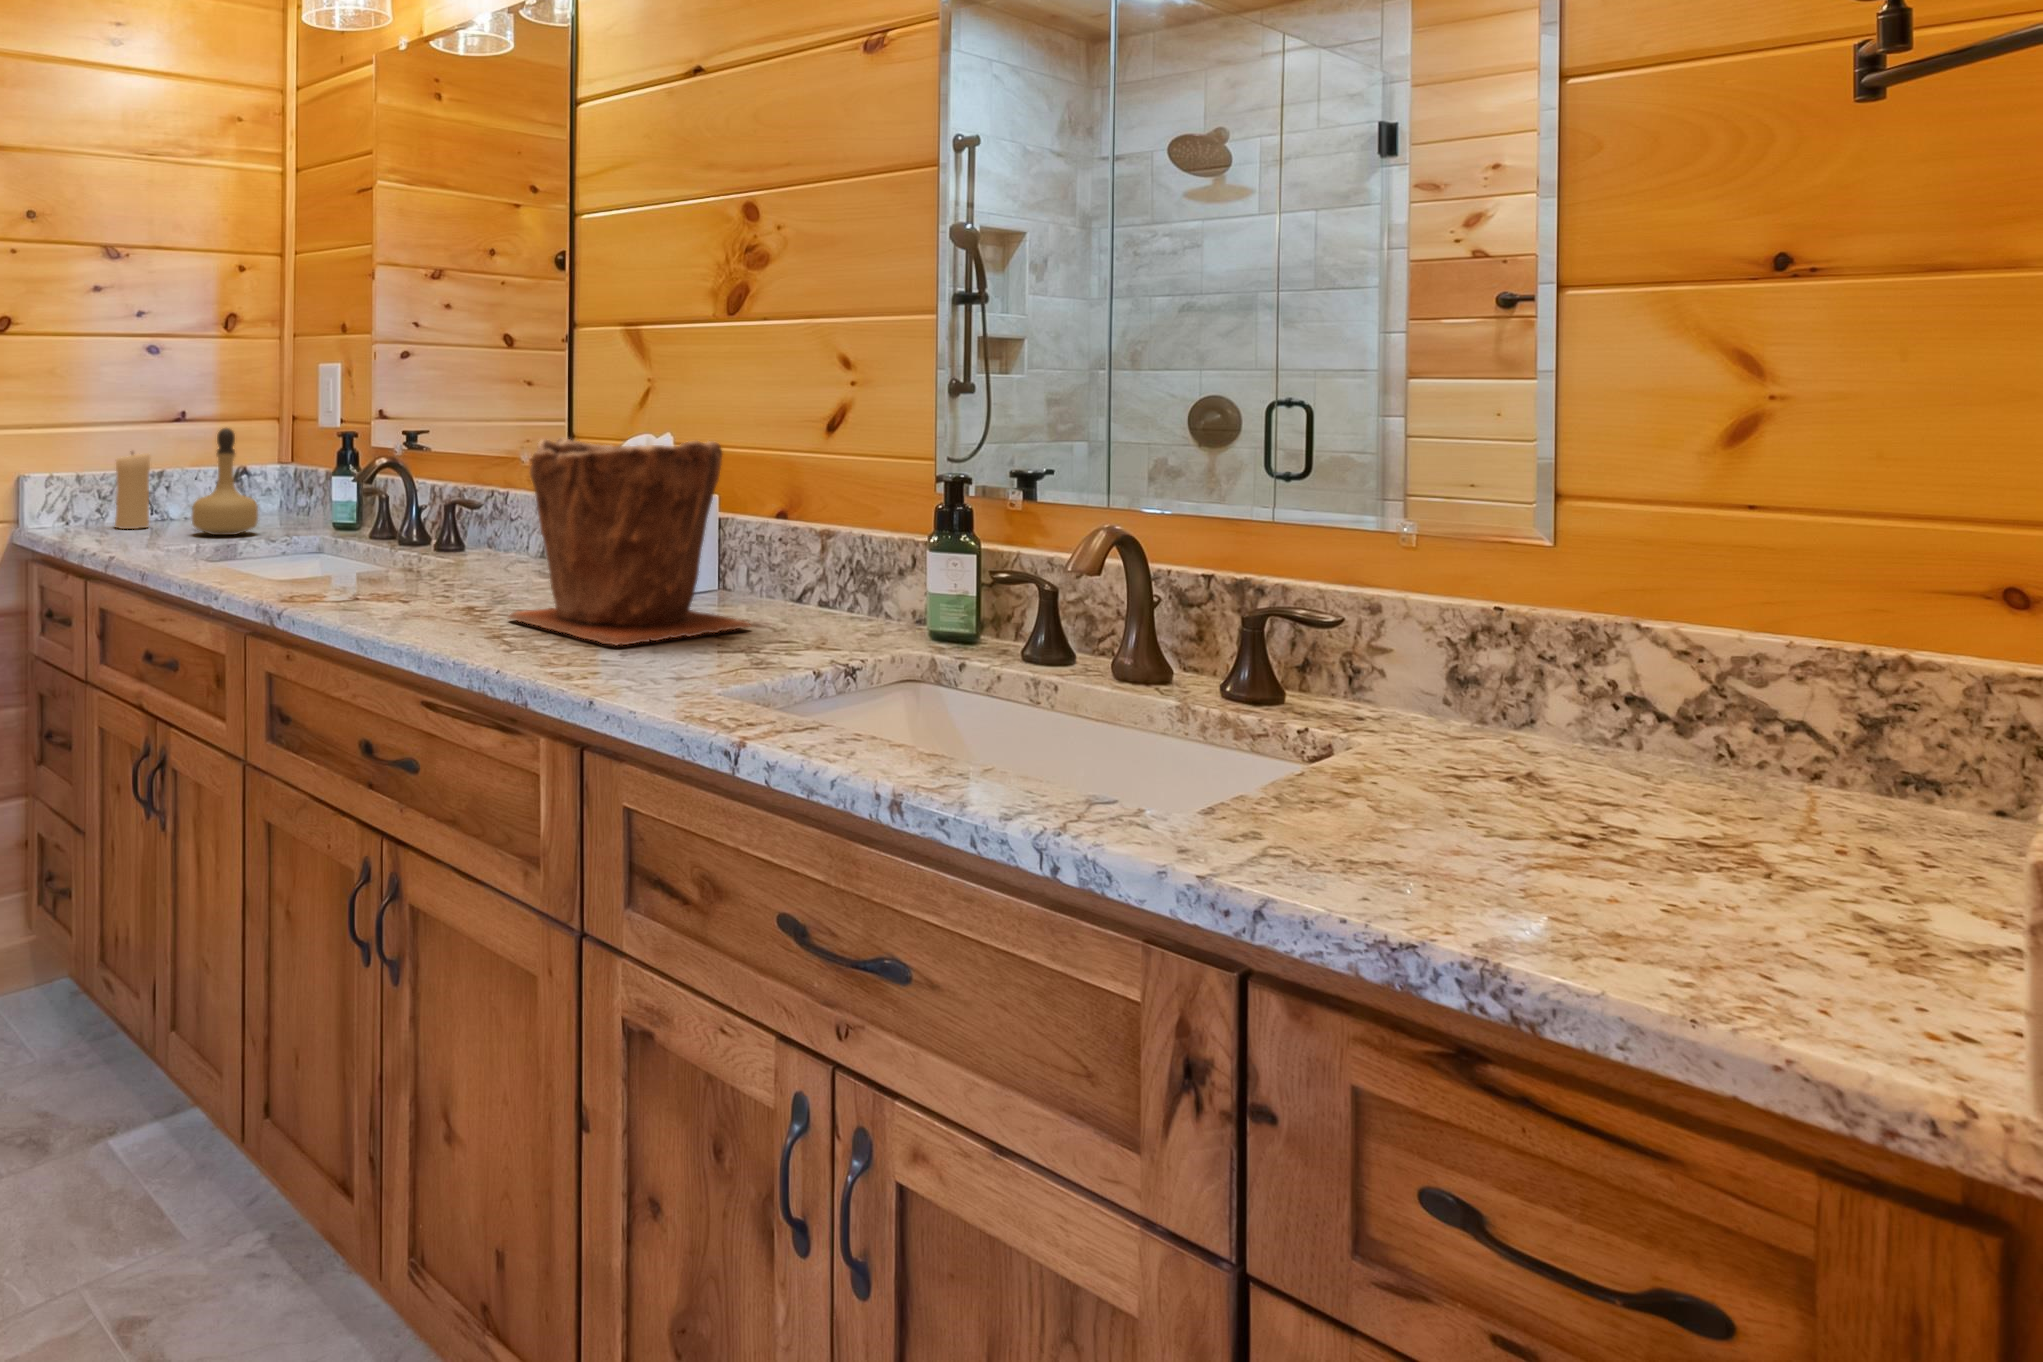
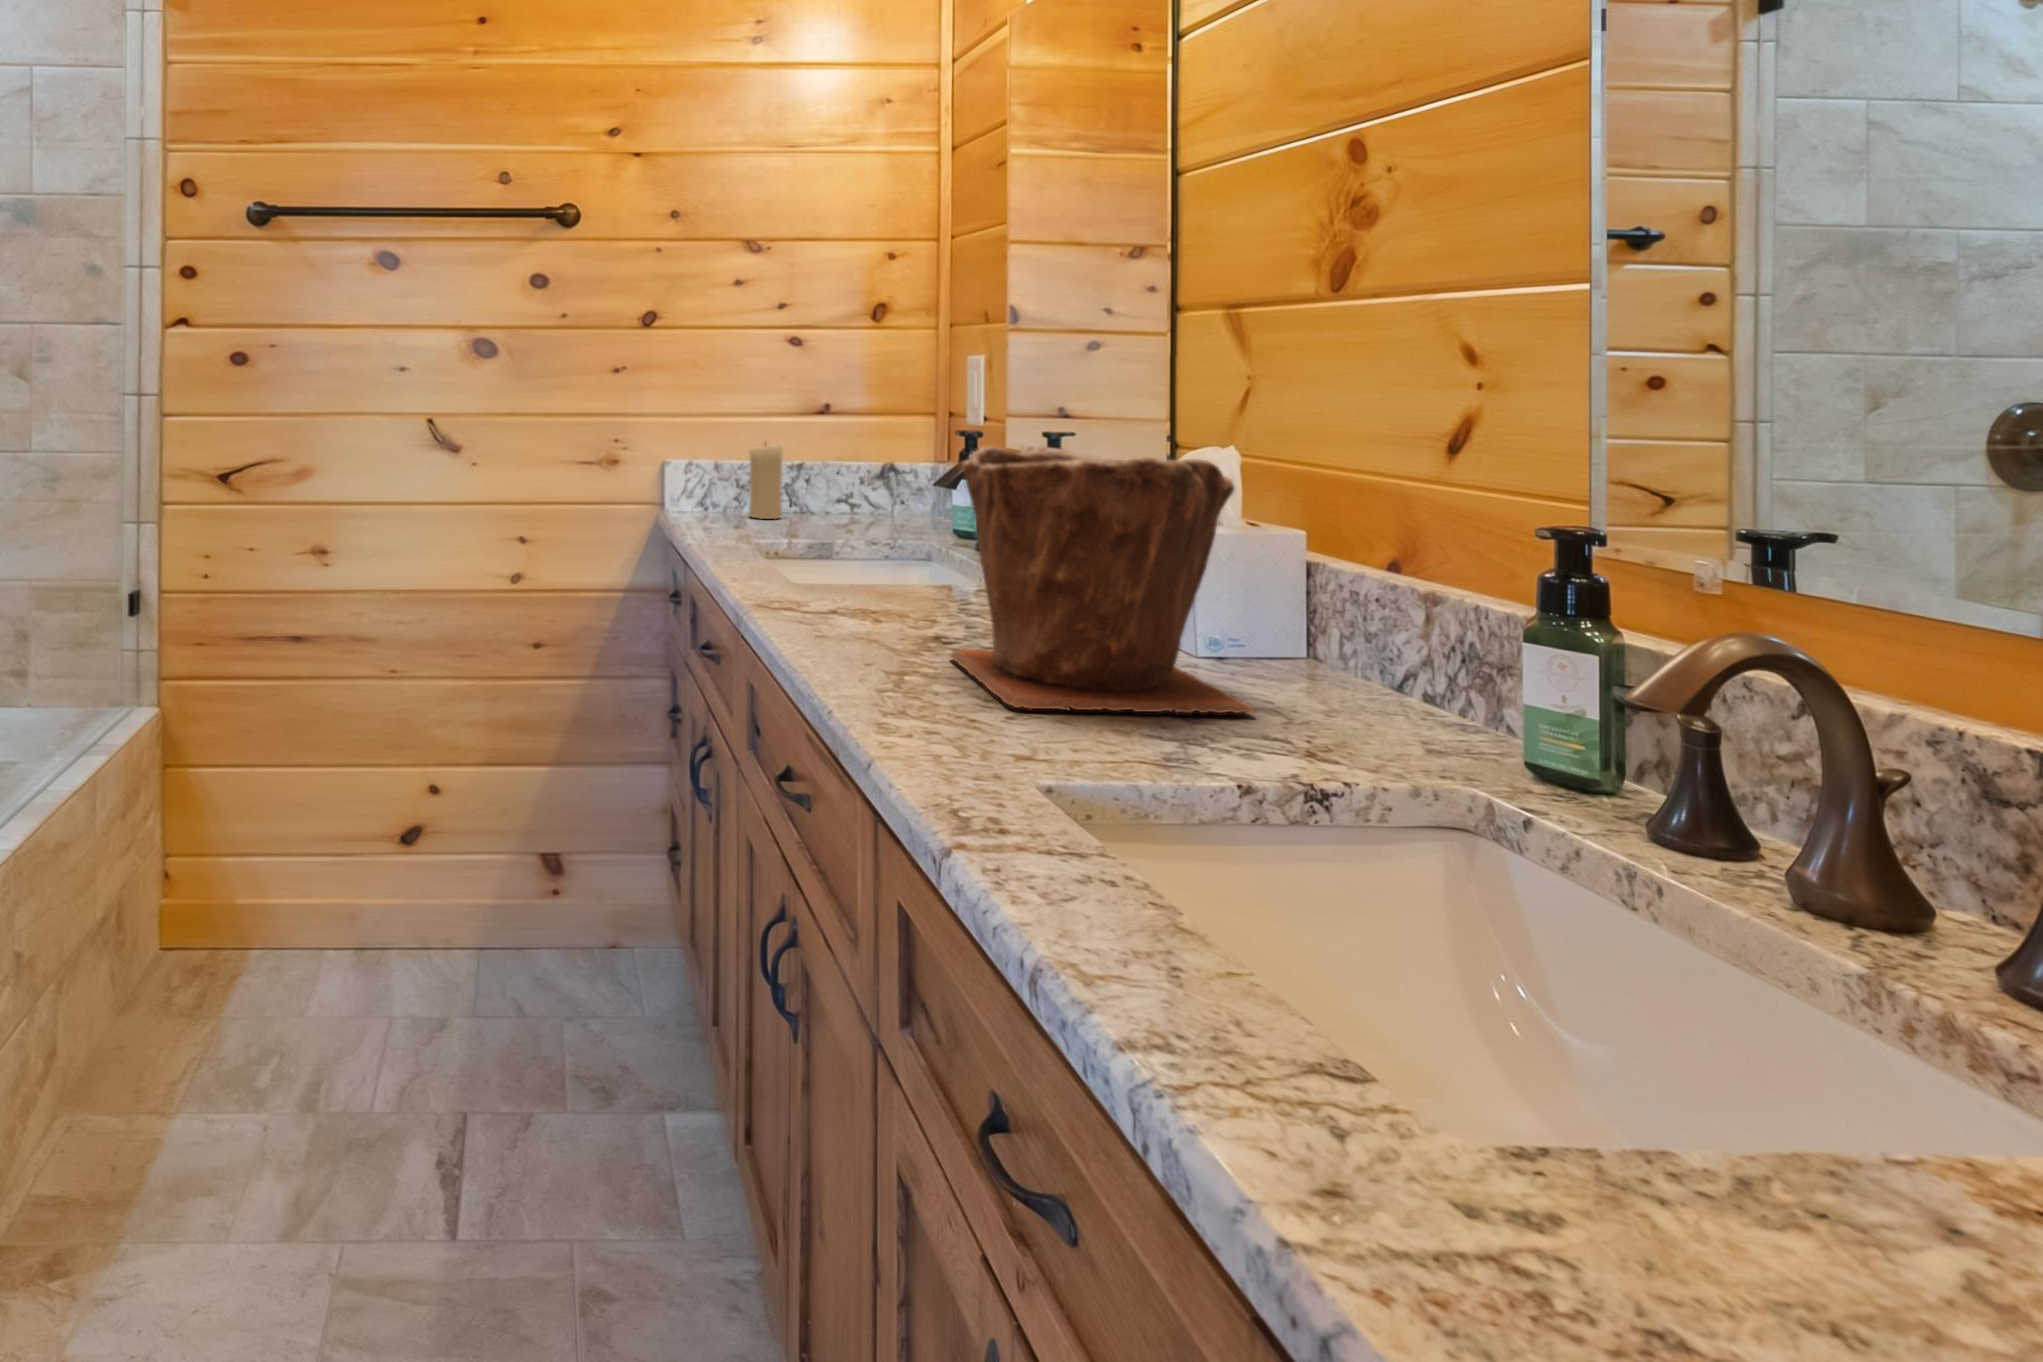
perfume bottle: present [192,428,258,535] -> none [805,422,874,532]

